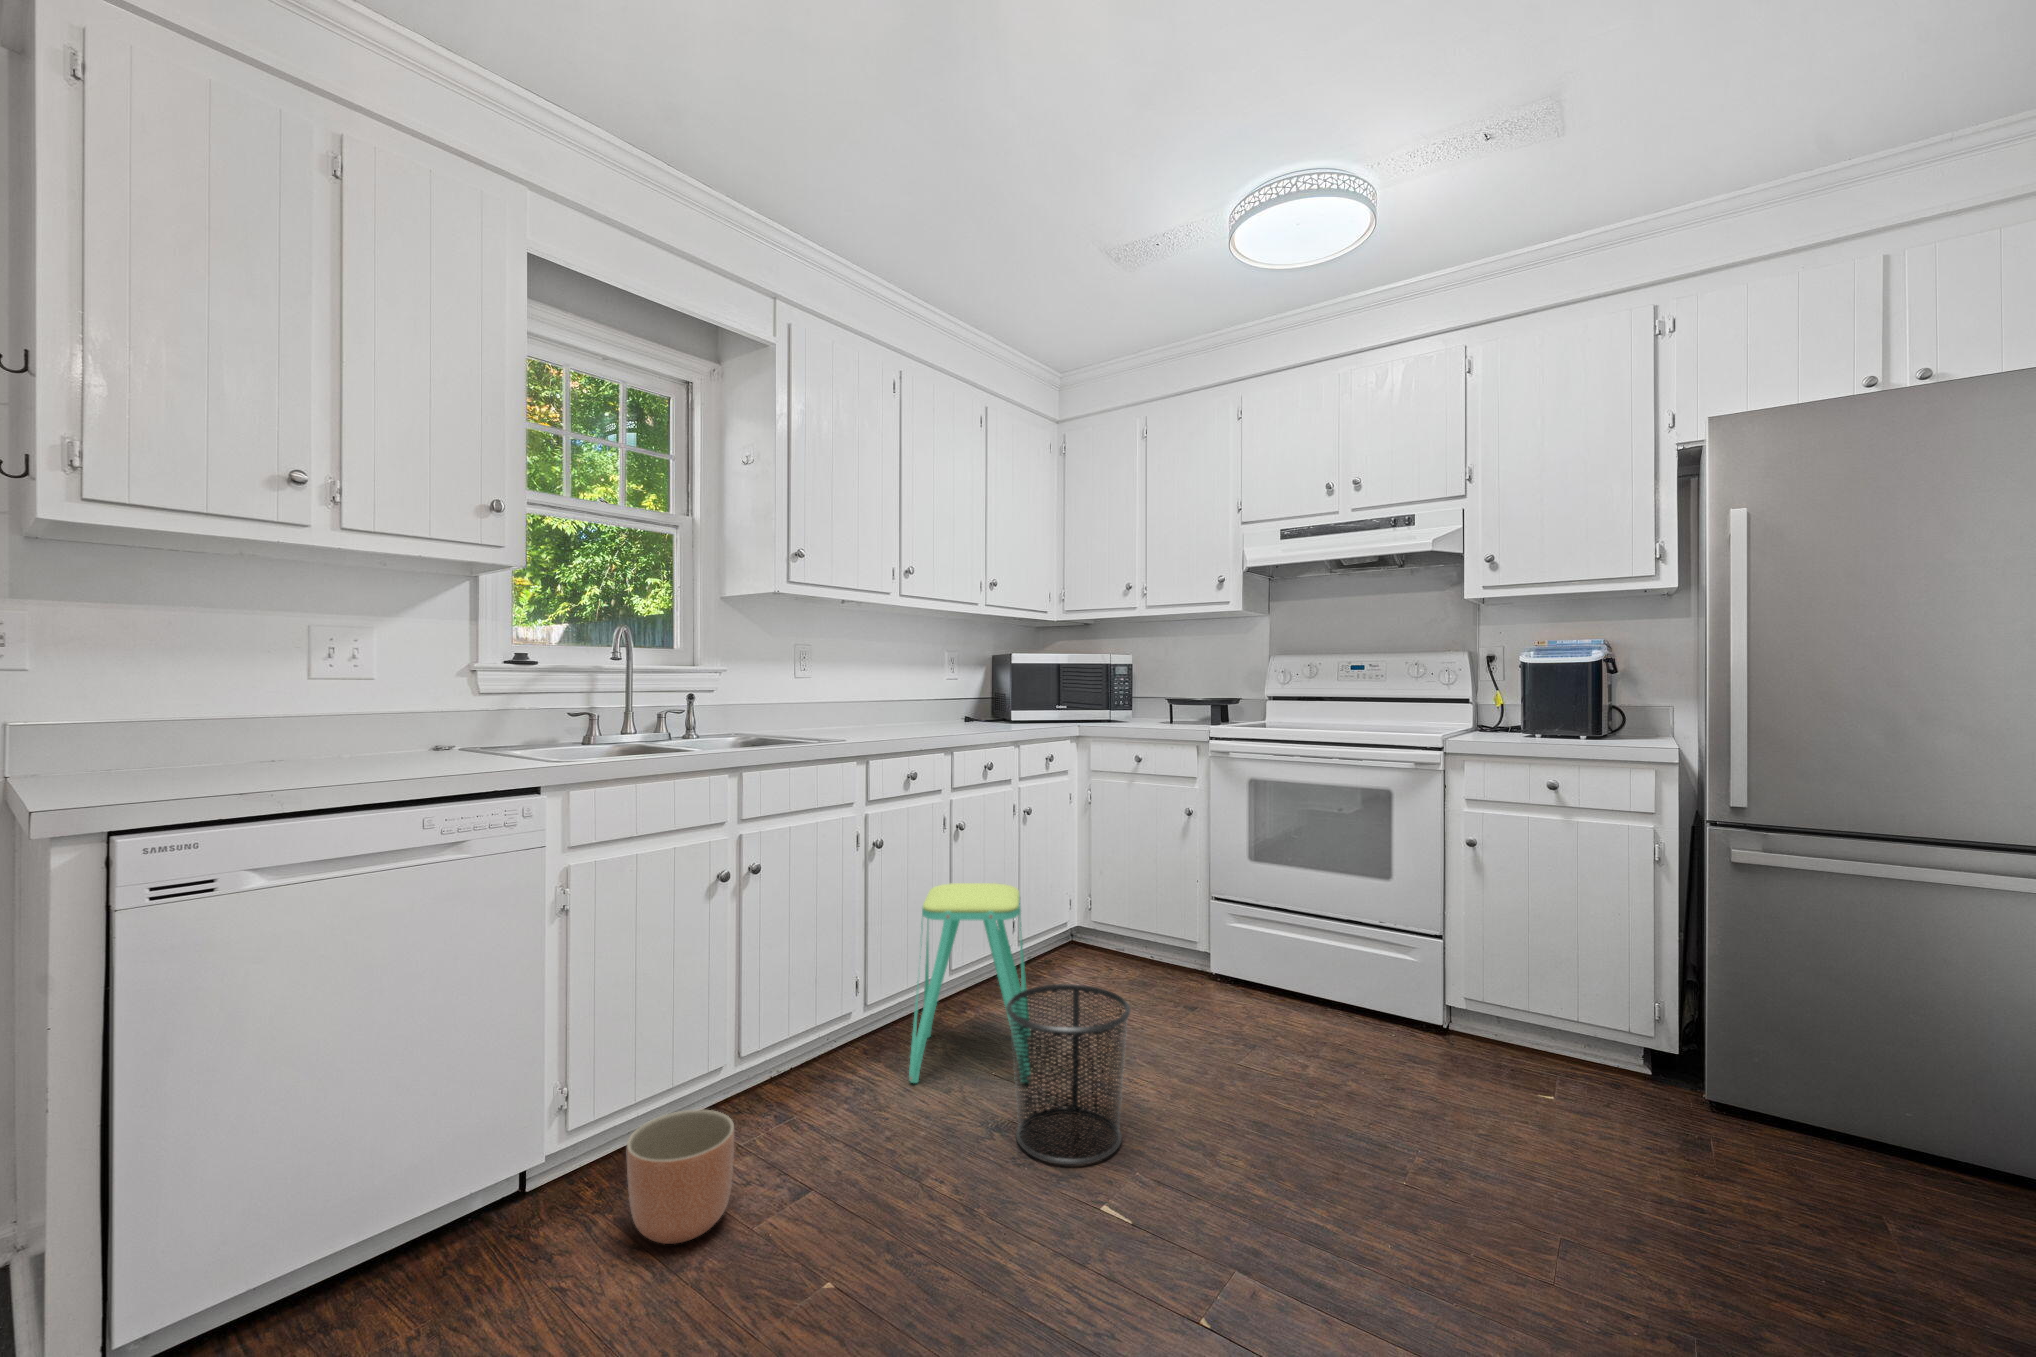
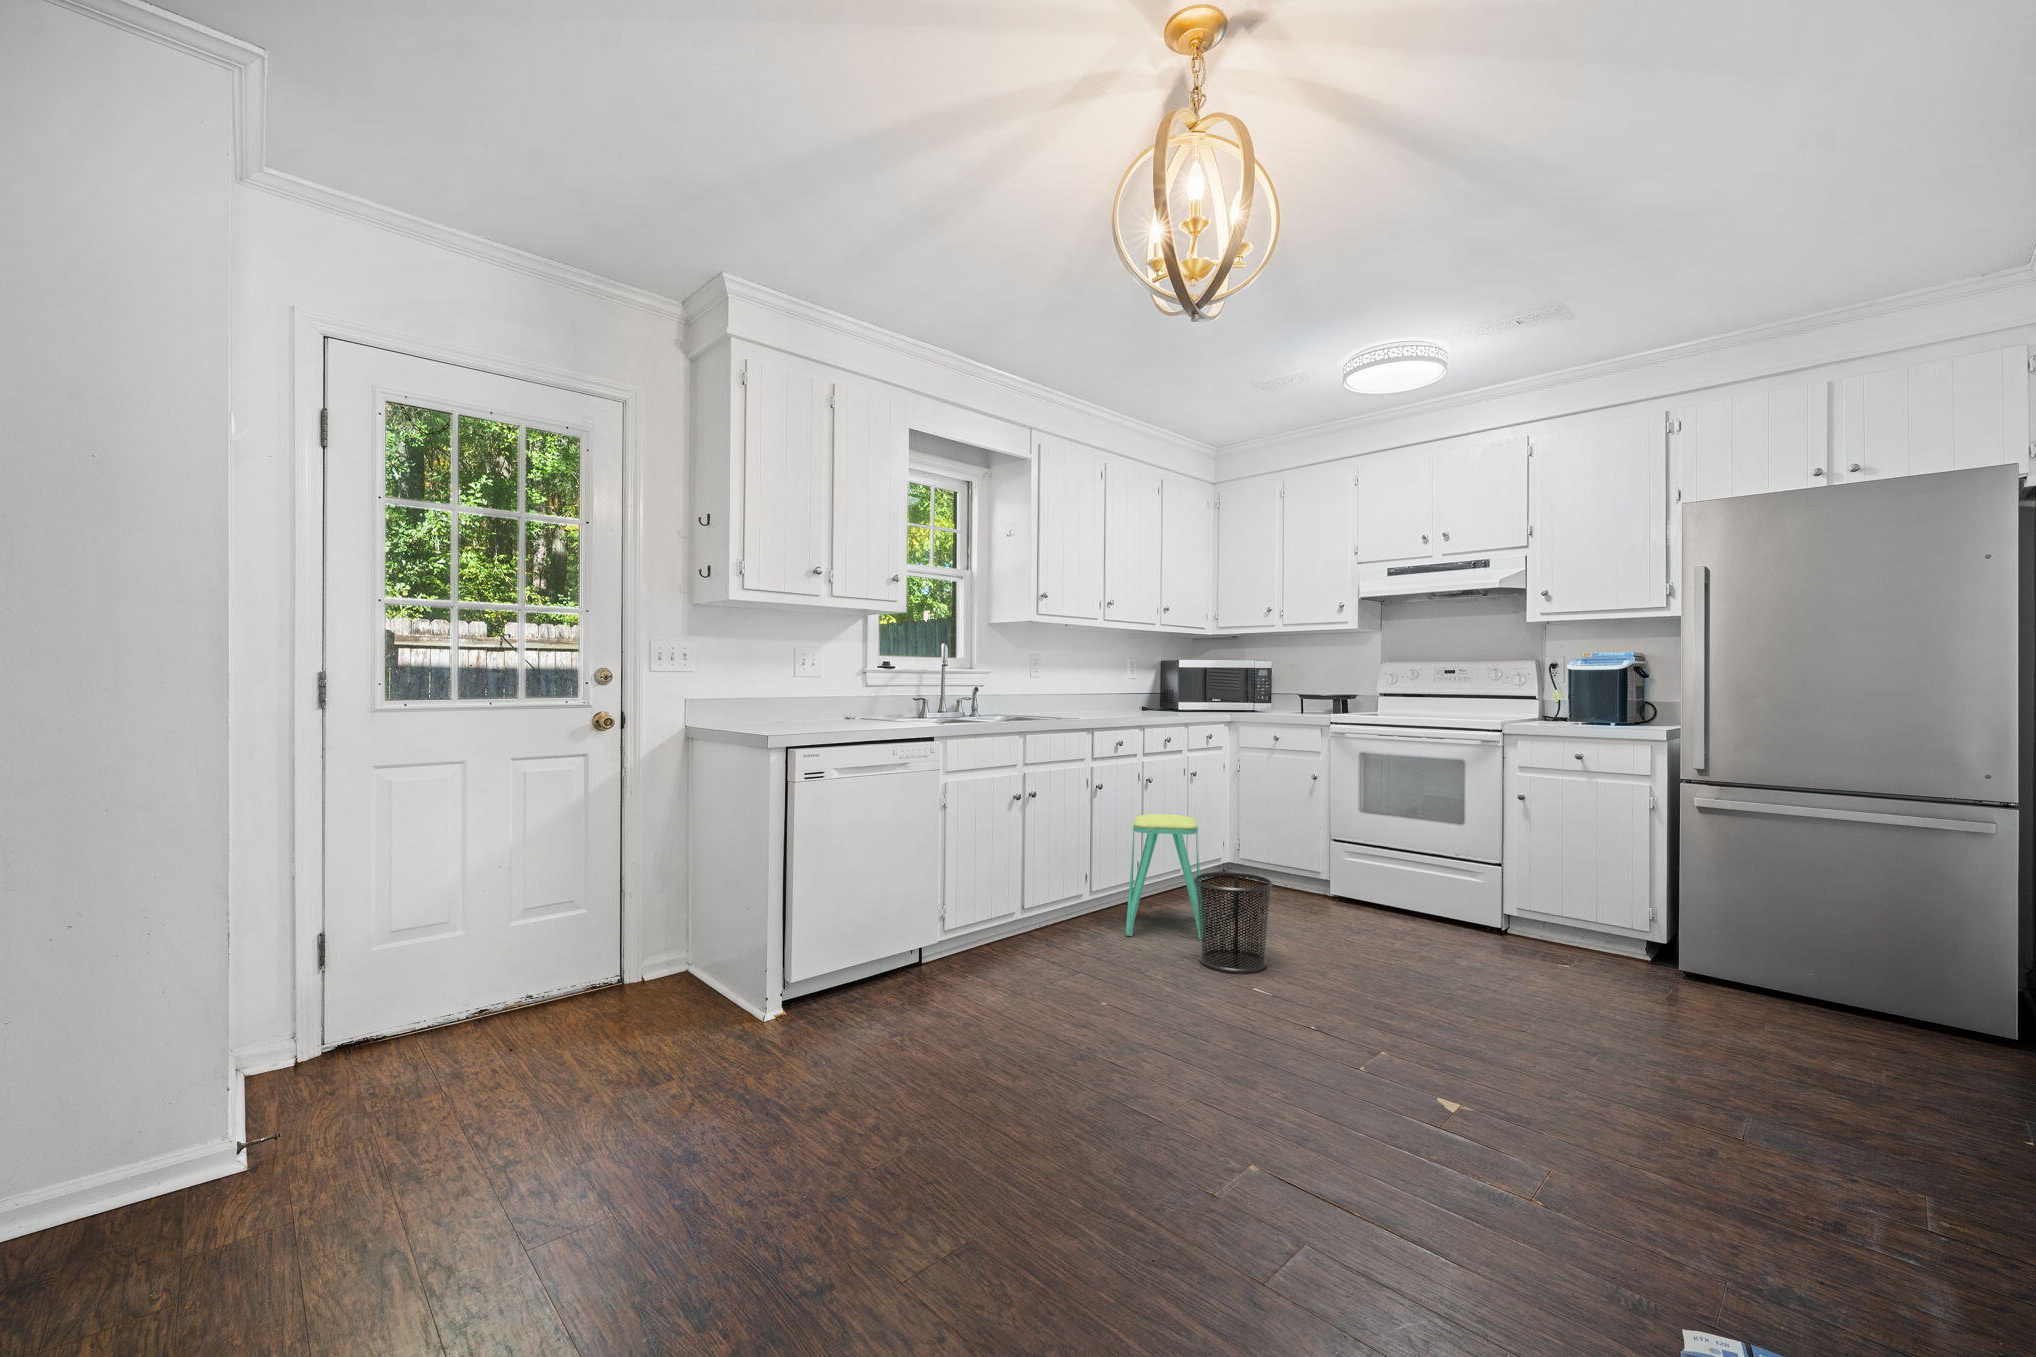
planter: present [627,1109,734,1244] -> none [987,922,1043,986]

